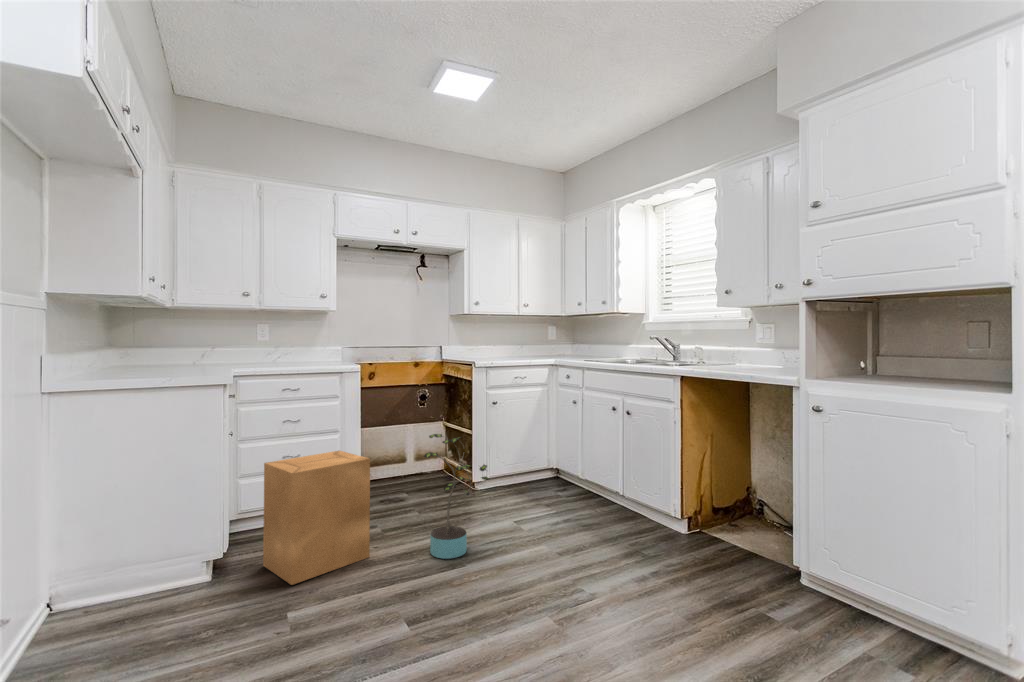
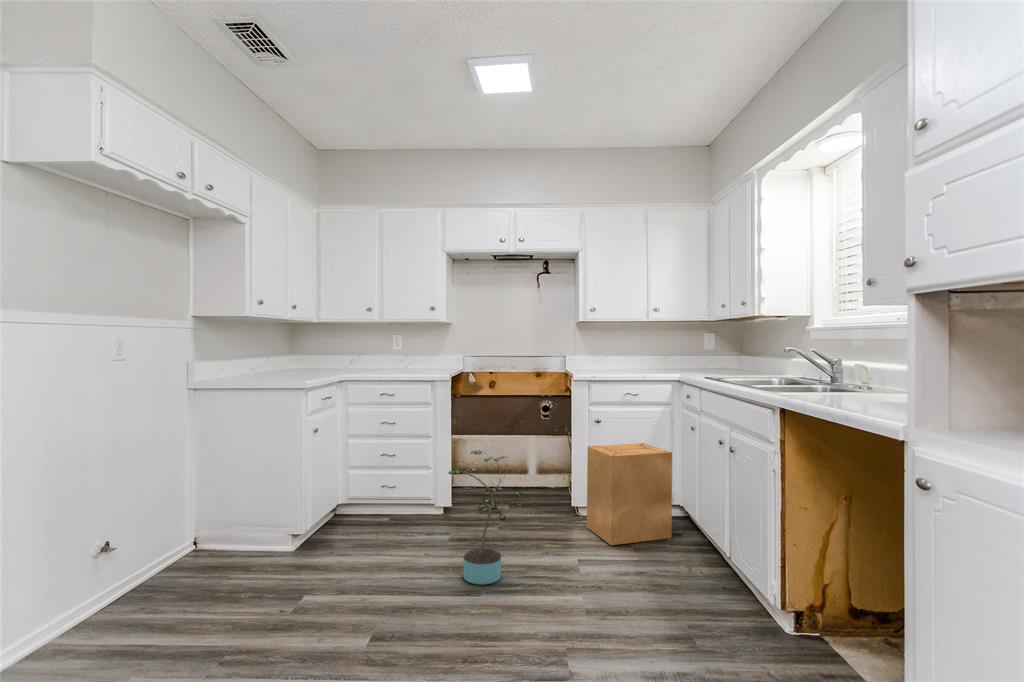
cardboard box: present [263,451,370,585] -> present [587,443,672,545]

